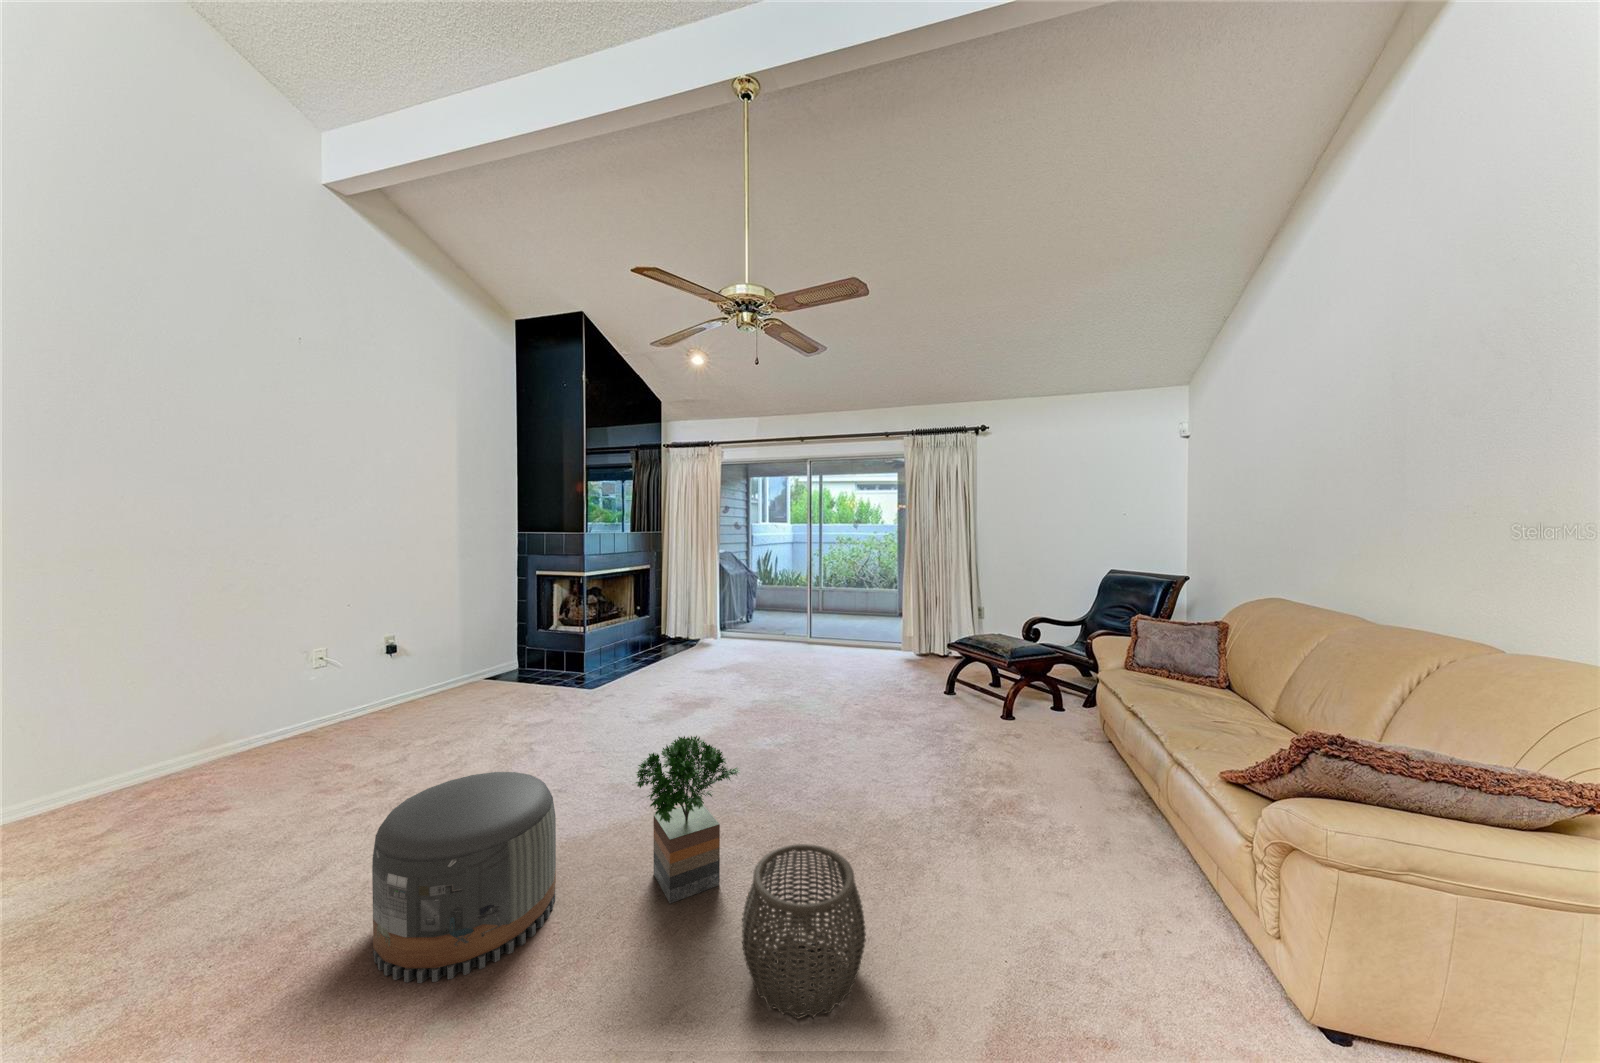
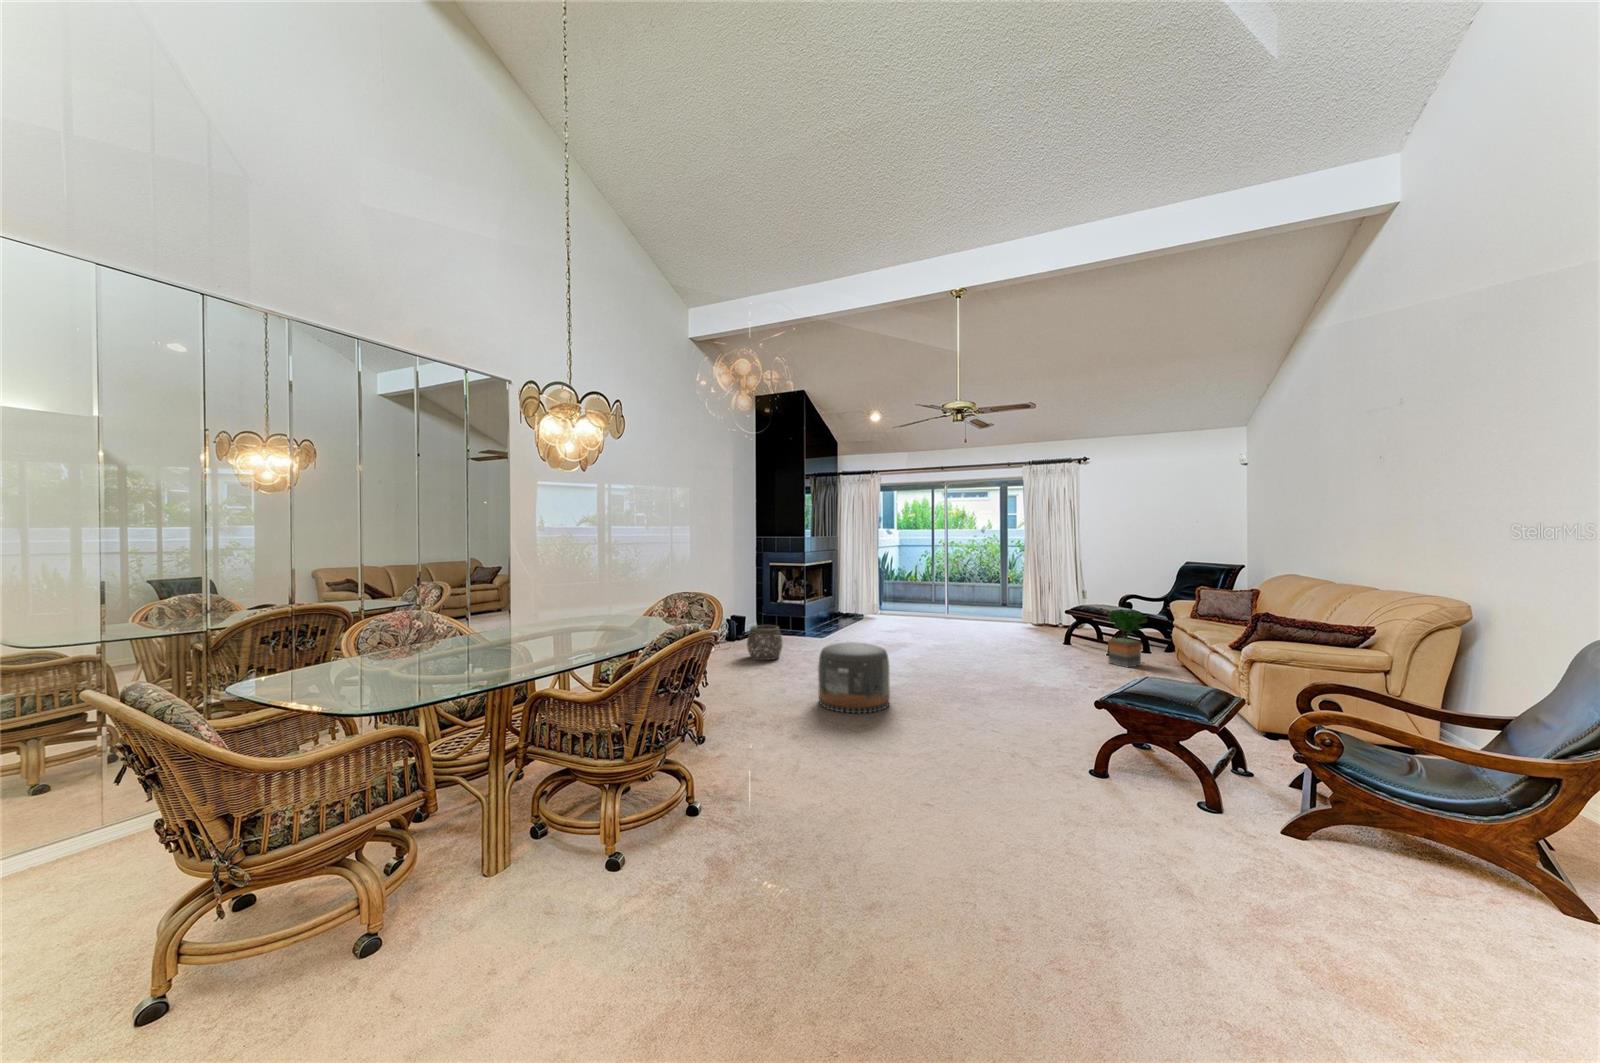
potted tree: present [635,736,740,903] -> present [1108,610,1146,667]
woven basket: present [742,844,866,1018] -> present [747,625,782,661]

